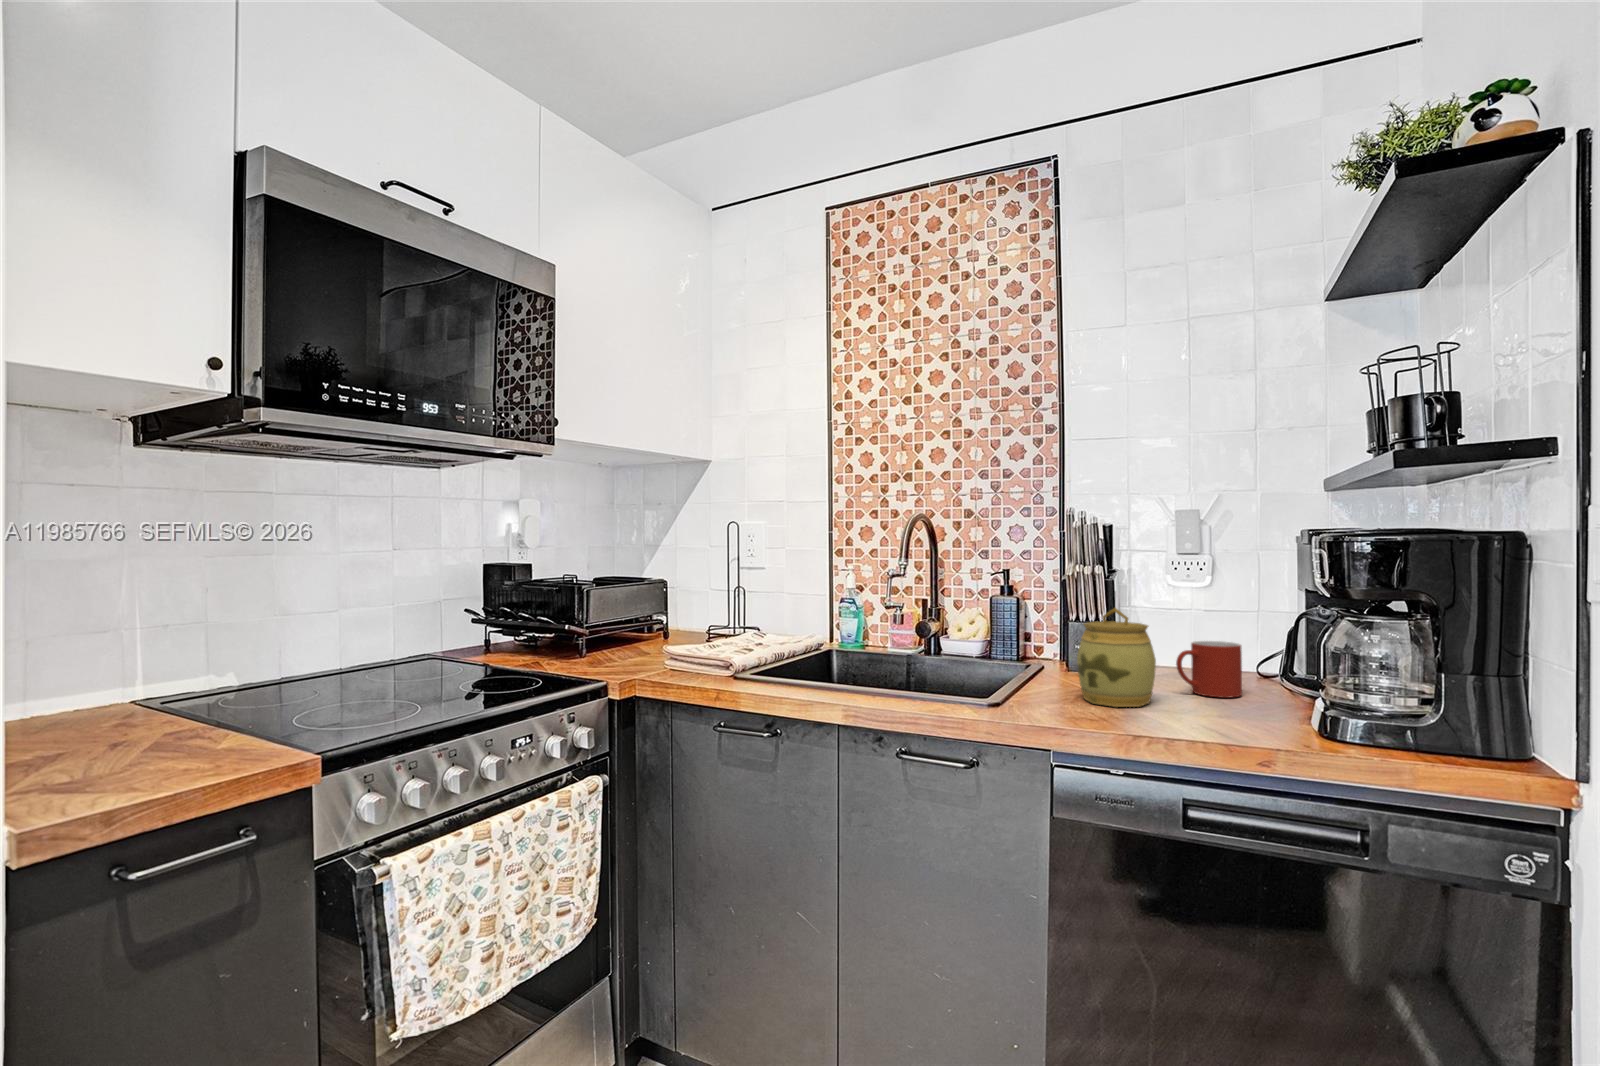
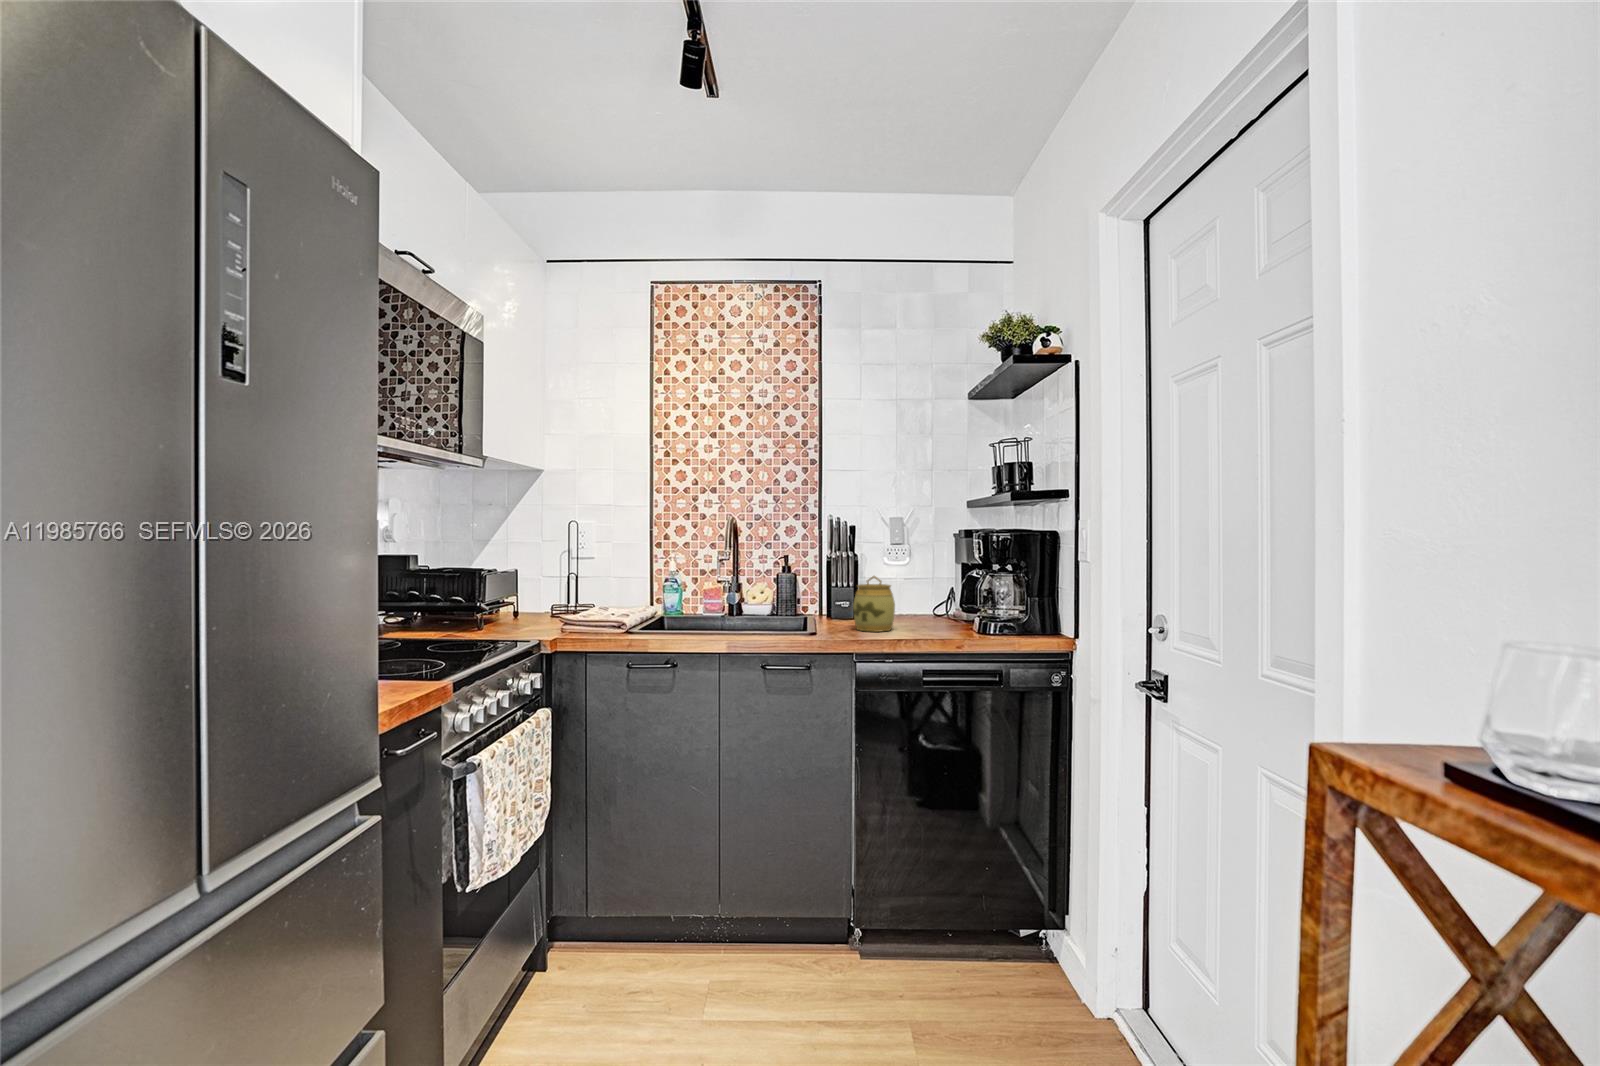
mug: present [1176,641,1242,698] -> none [901,594,933,625]

